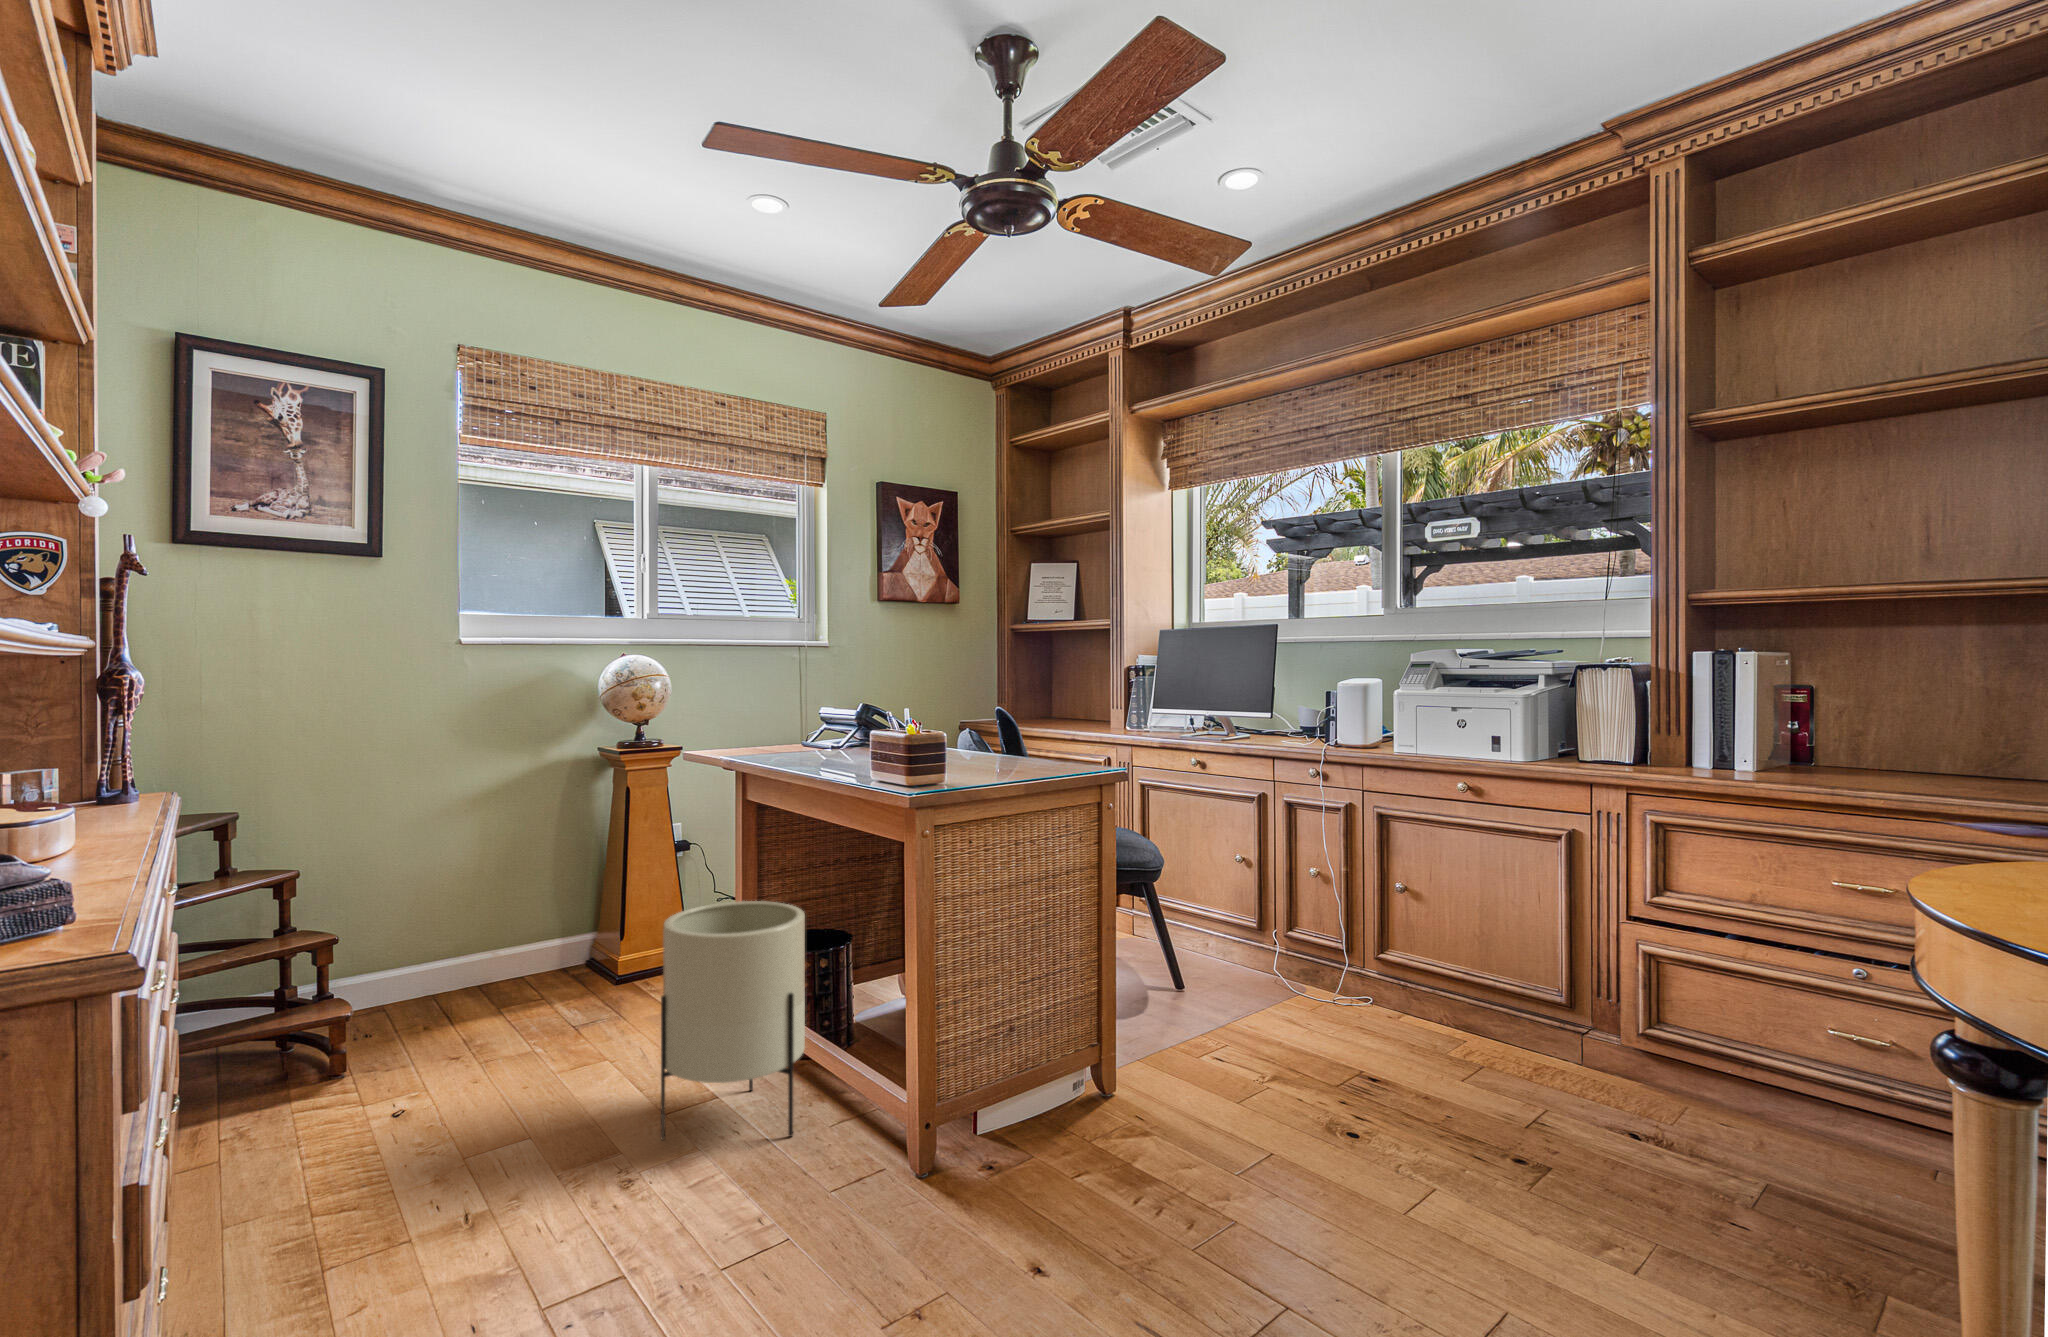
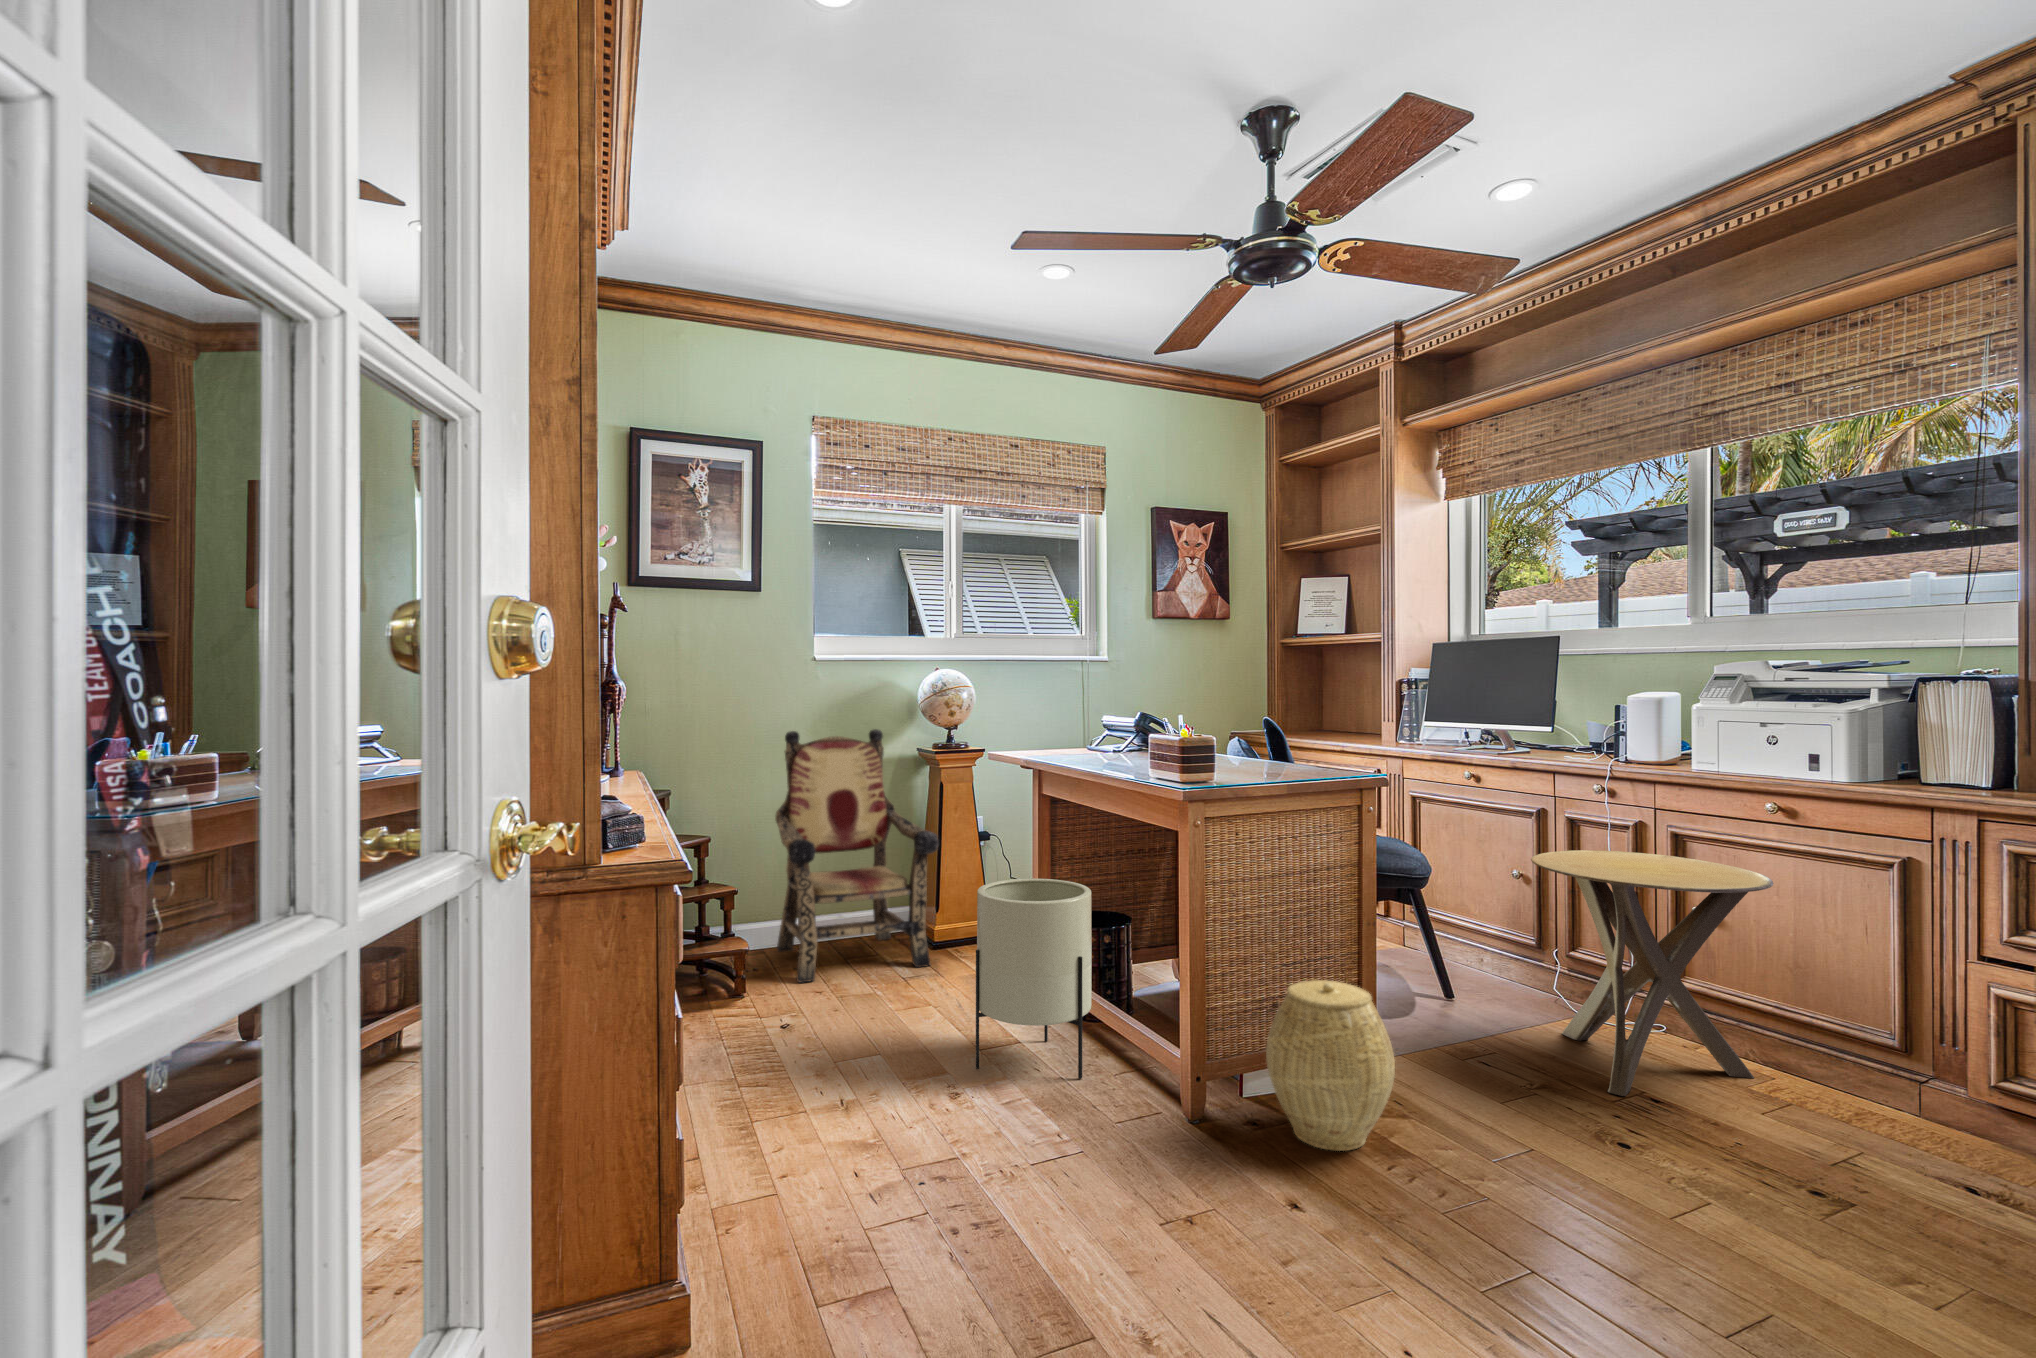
armchair: none [407,726,625,1045] -> present [775,729,939,983]
side table: none [1256,835,1467,1082] -> present [1531,850,1774,1096]
woven basket: none [1005,999,1140,1192] -> present [1266,980,1395,1151]

